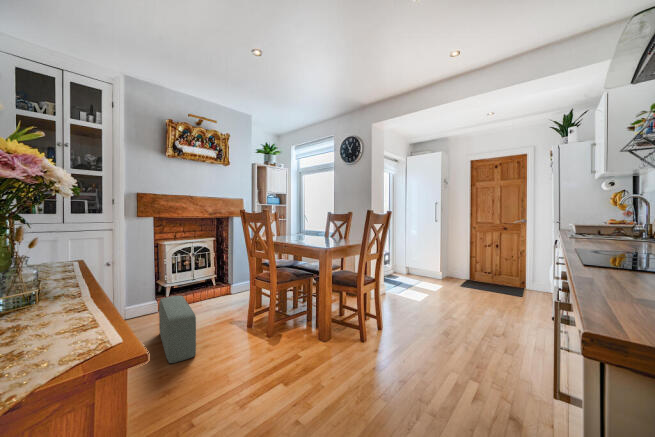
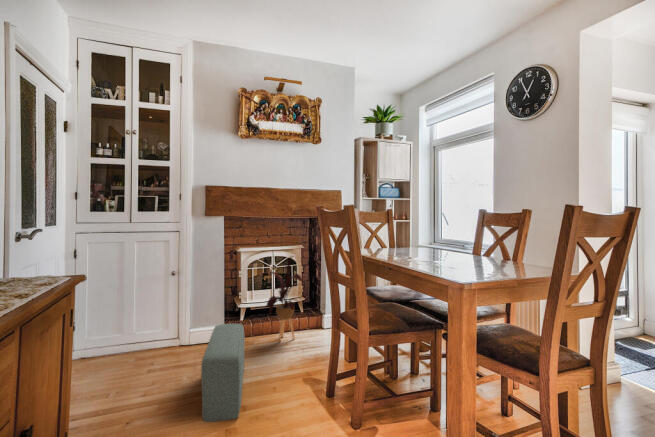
house plant: none [185,245,222,307] -> present [266,257,302,342]

